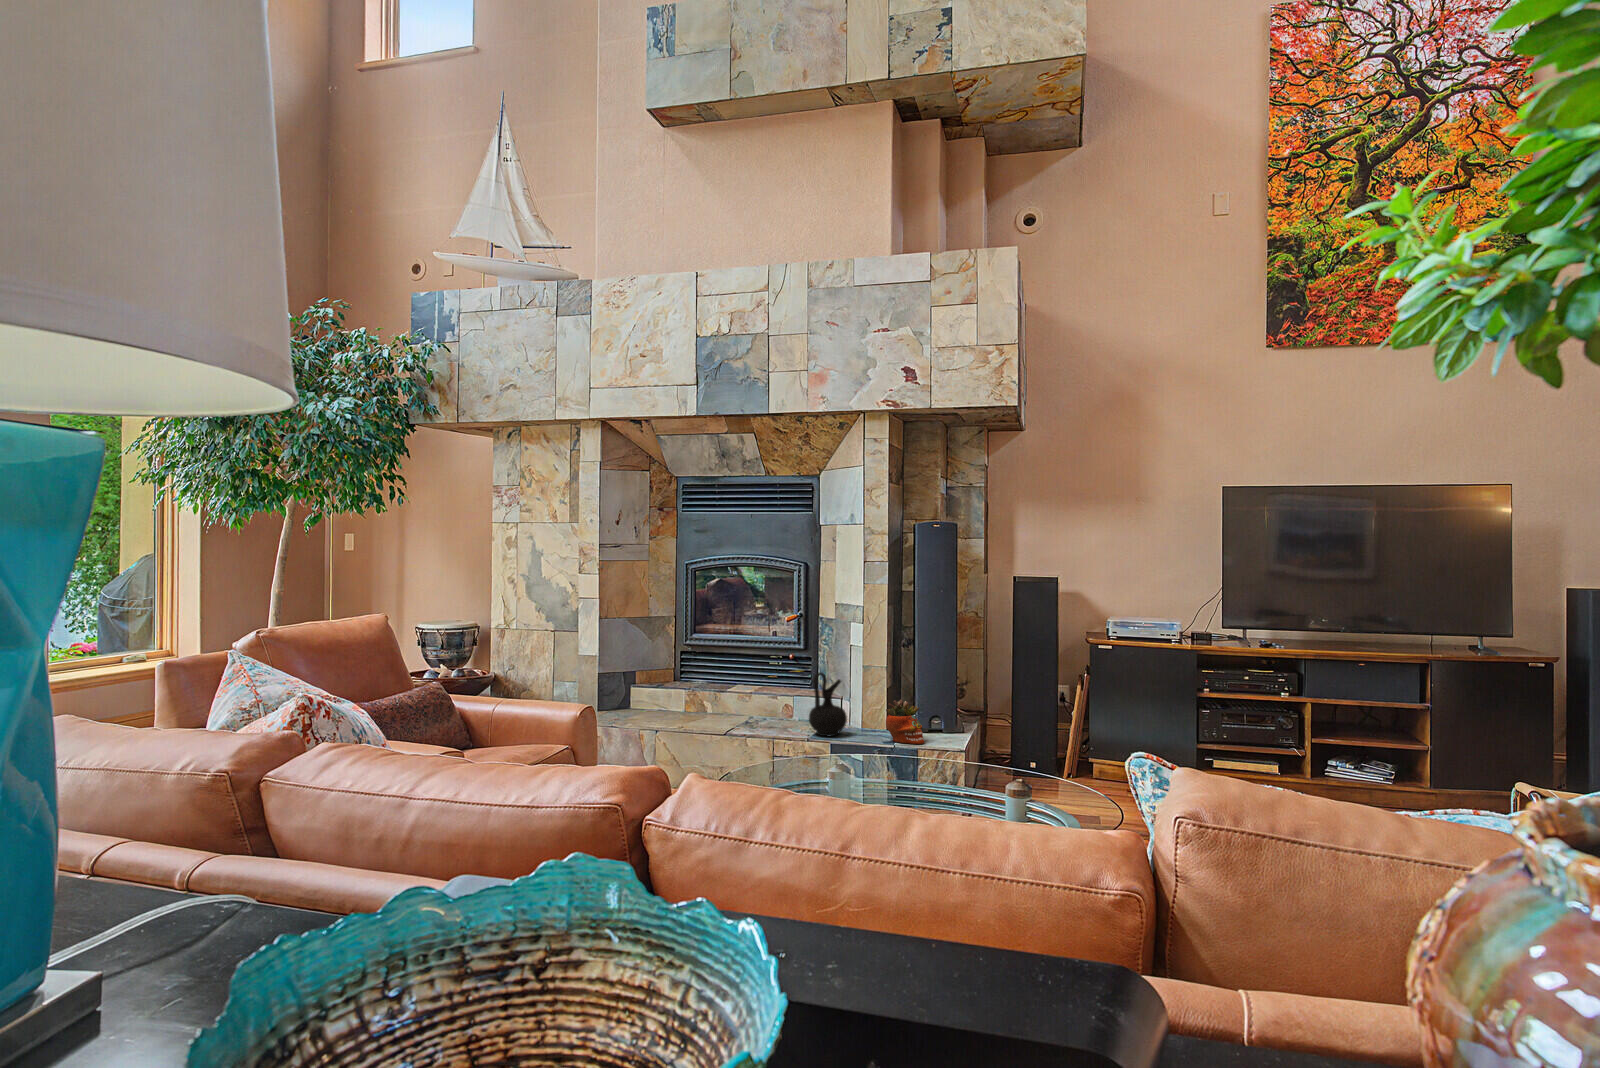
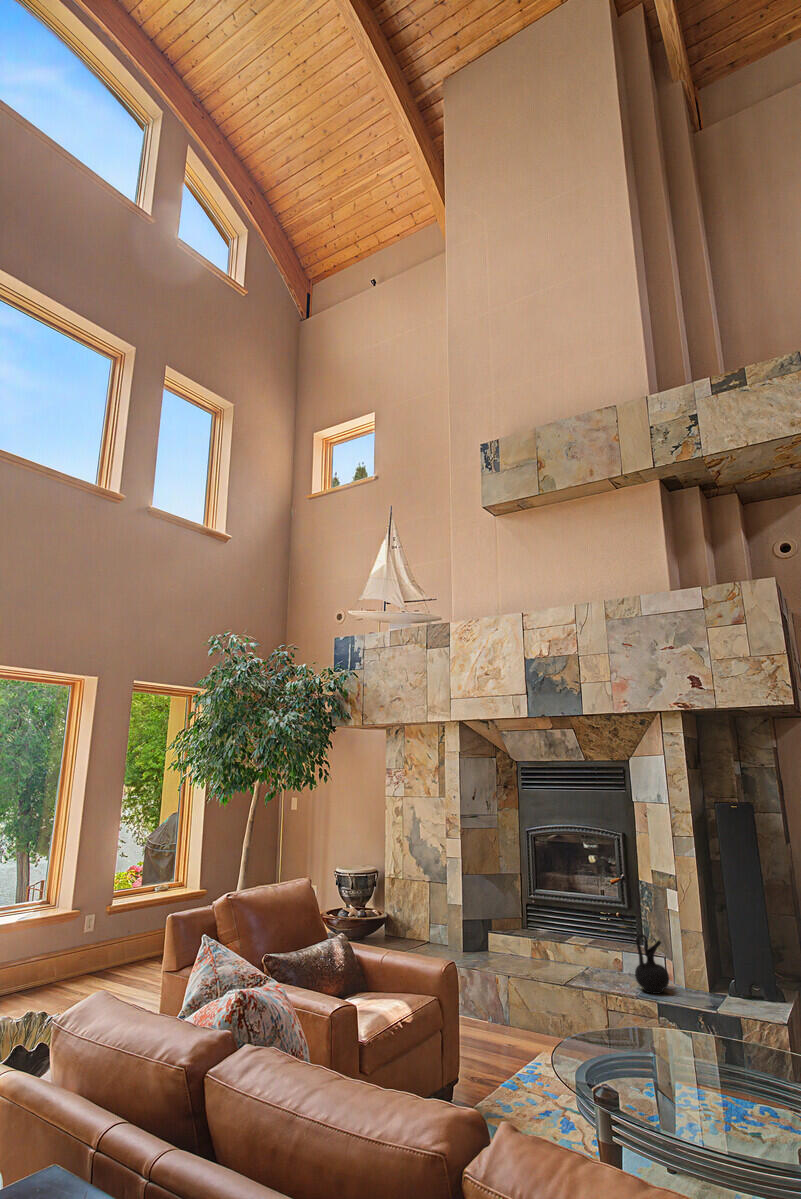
succulent planter: present [886,700,924,744] -> none [704,964,743,1009]

